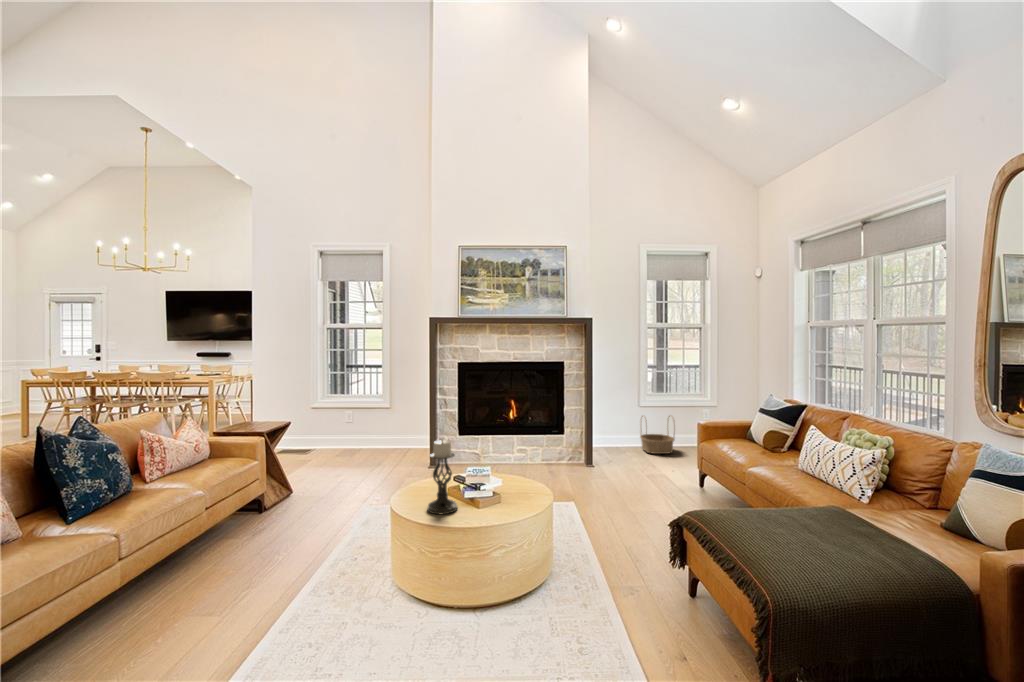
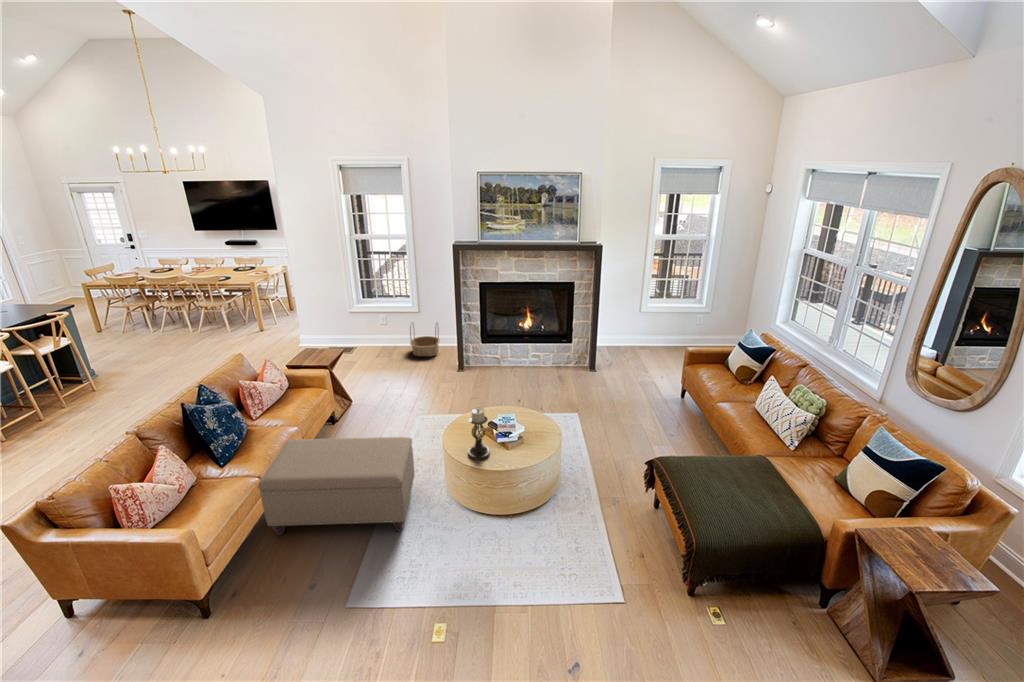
basket: present [640,416,675,454] -> present [410,323,440,356]
ottoman: none [106,492,353,636] -> present [258,437,414,535]

